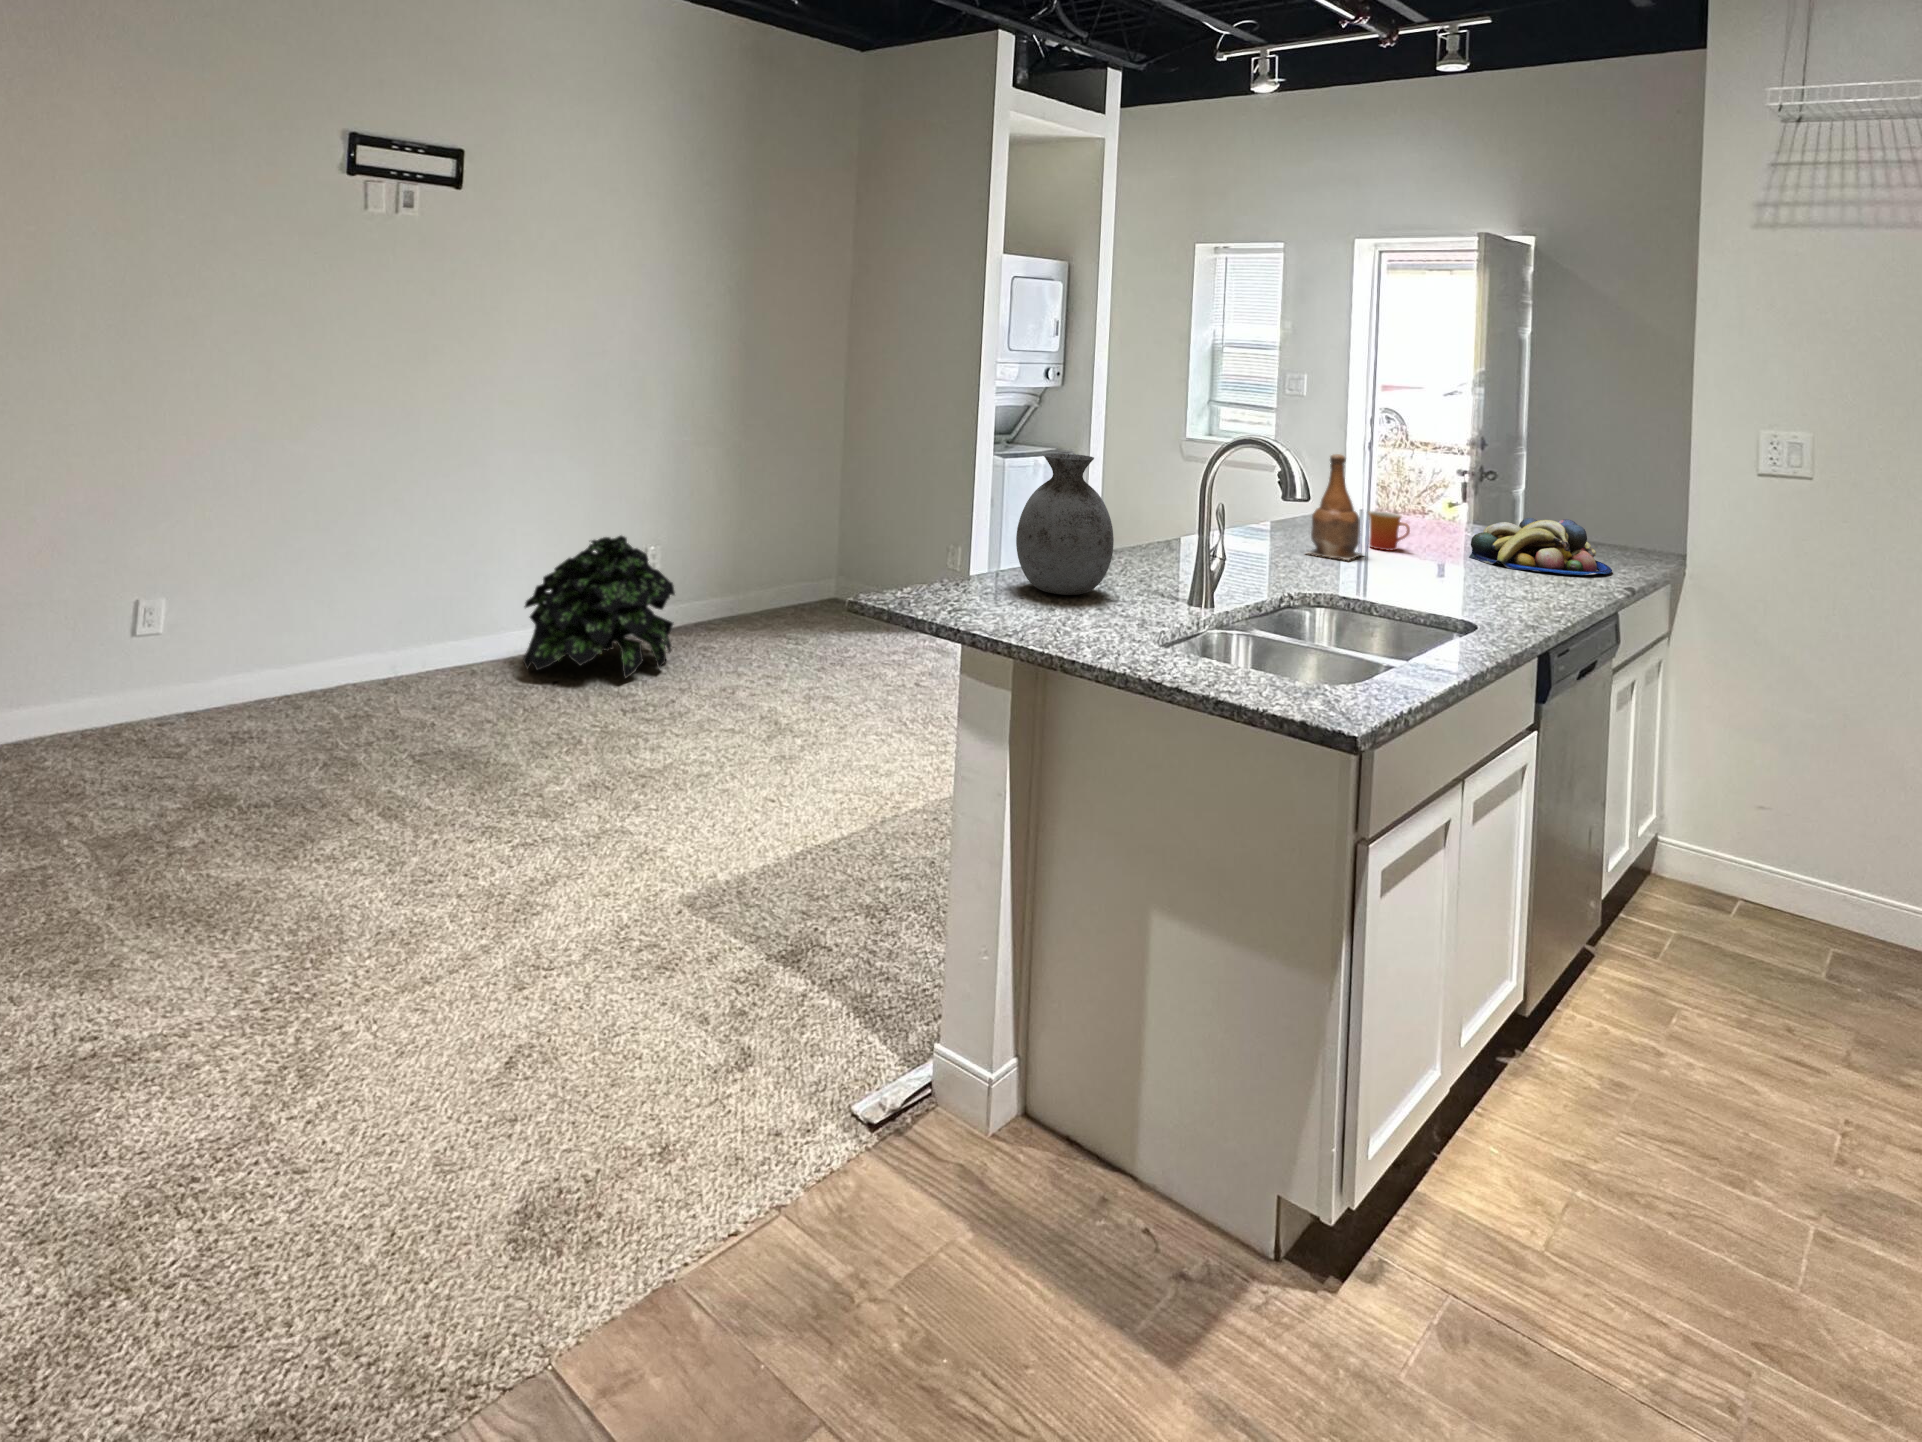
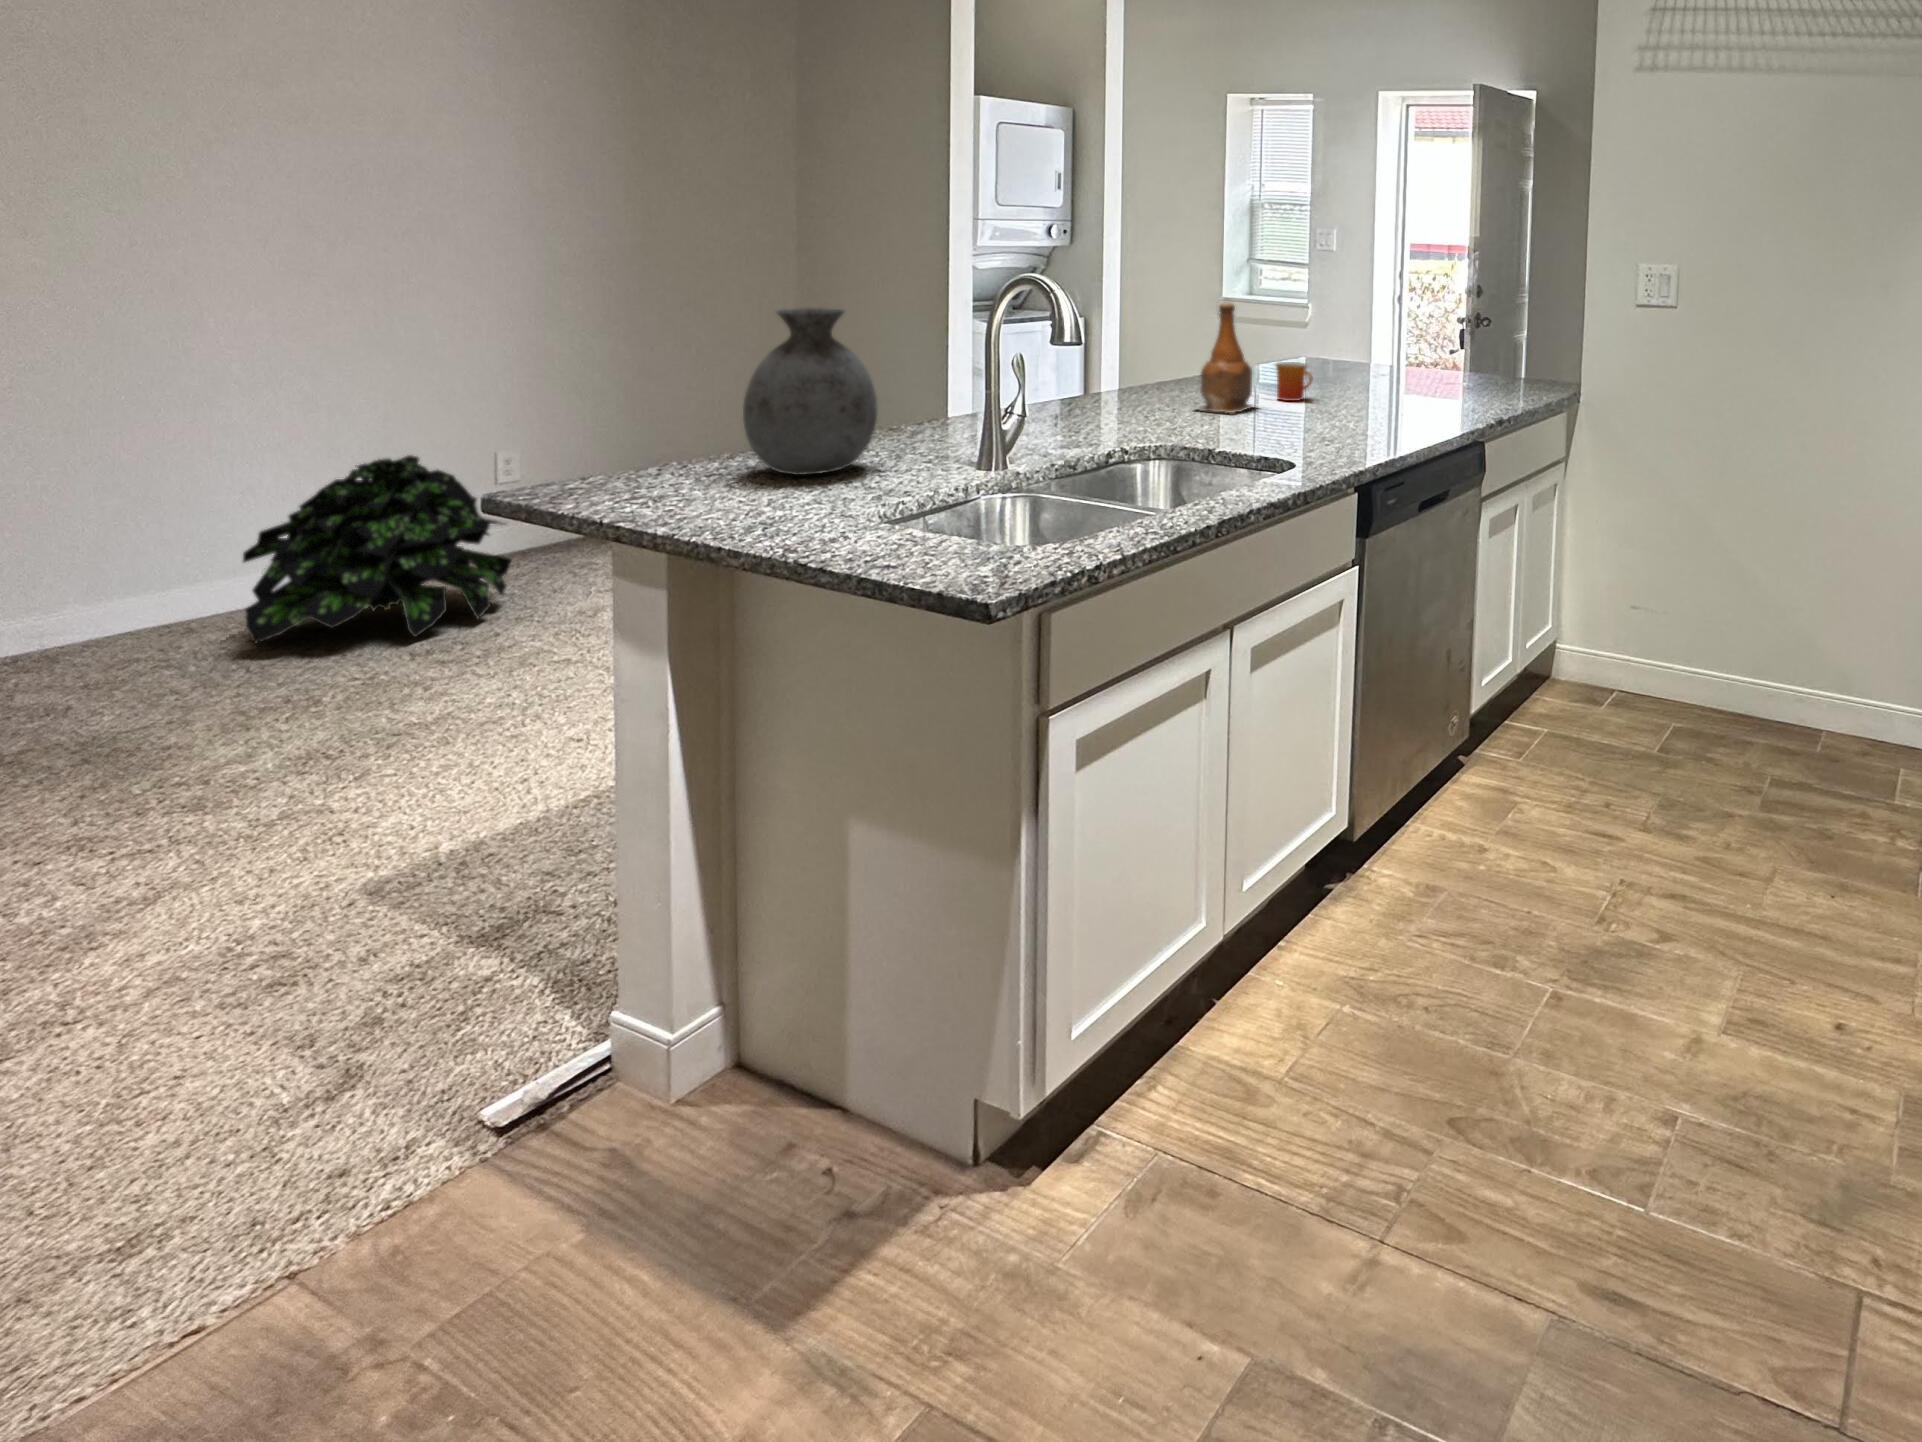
fruit bowl: present [1470,518,1612,575] -> none [1372,359,1500,411]

